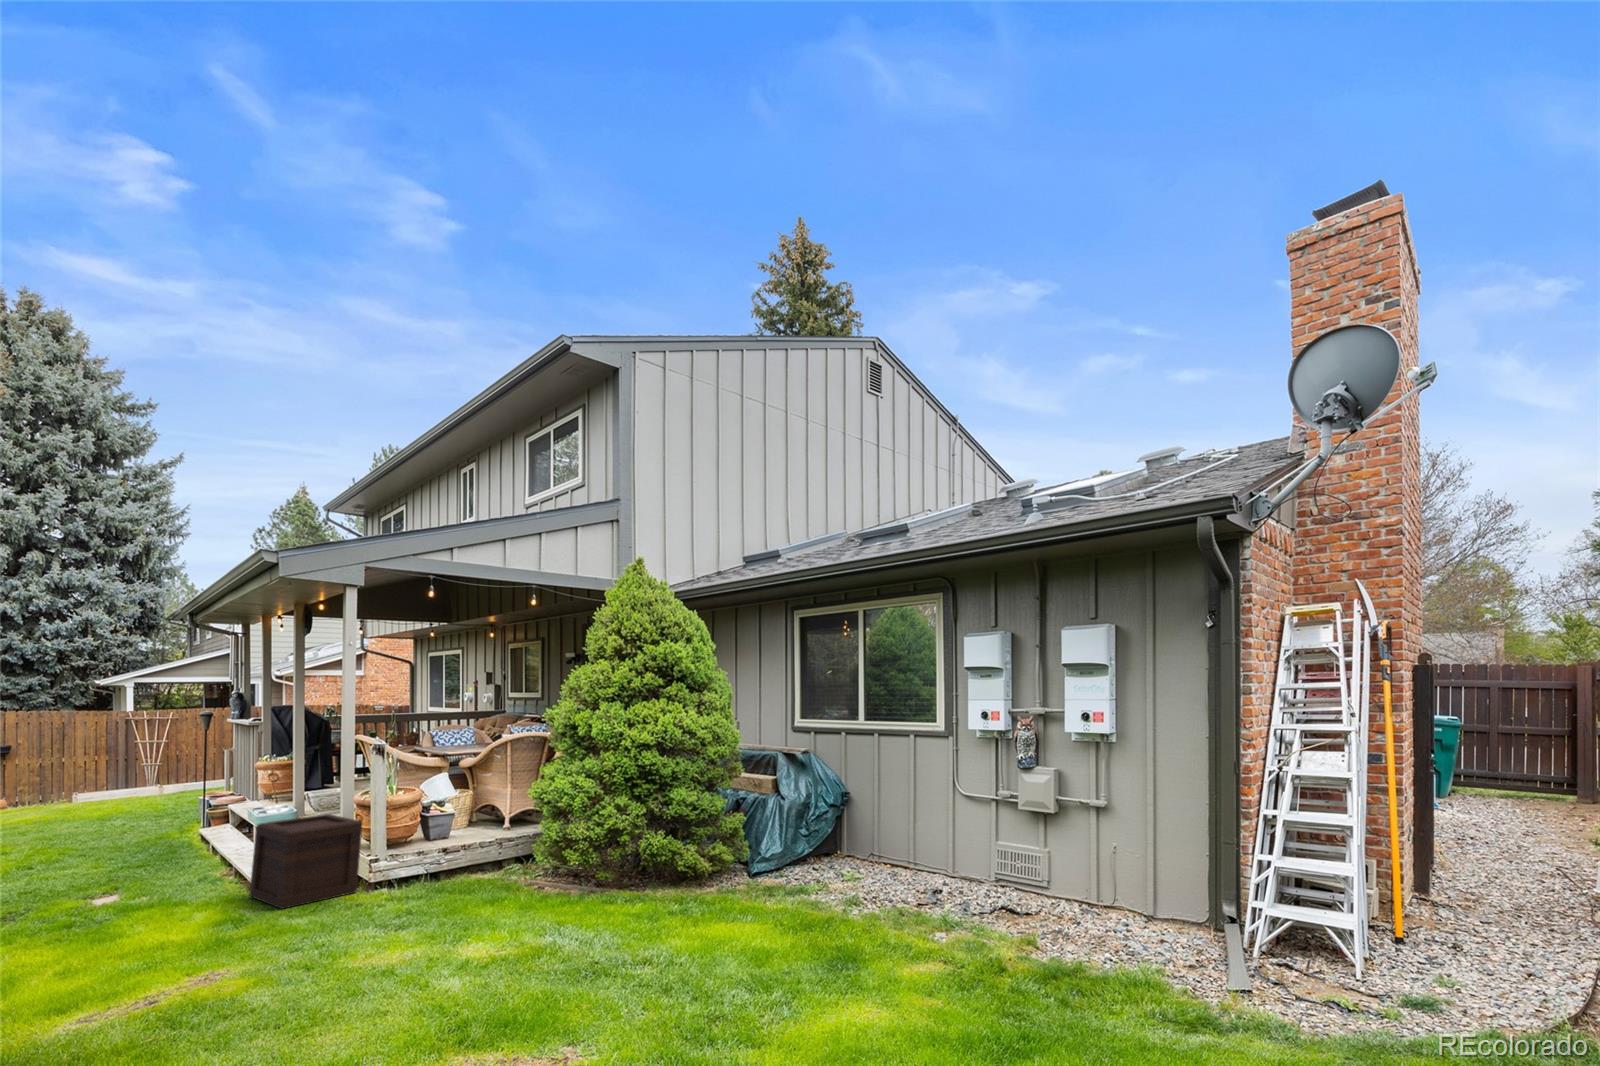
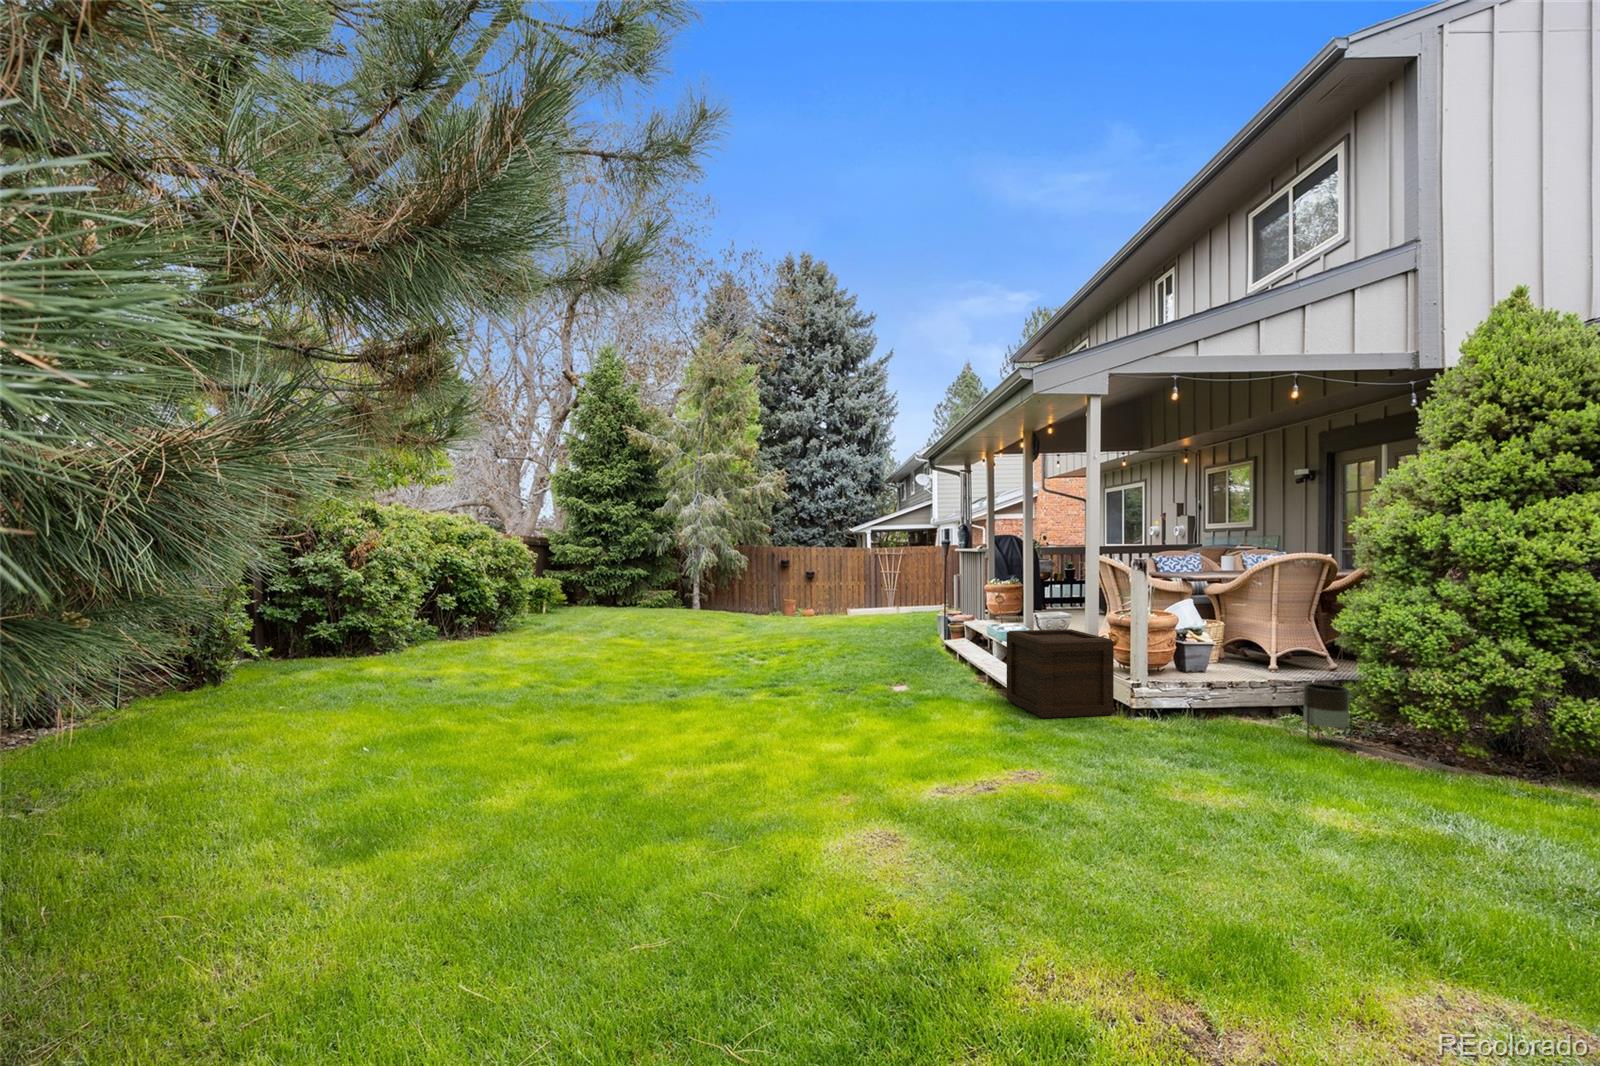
planter: none [505,838,536,888] -> present [1304,684,1353,746]

